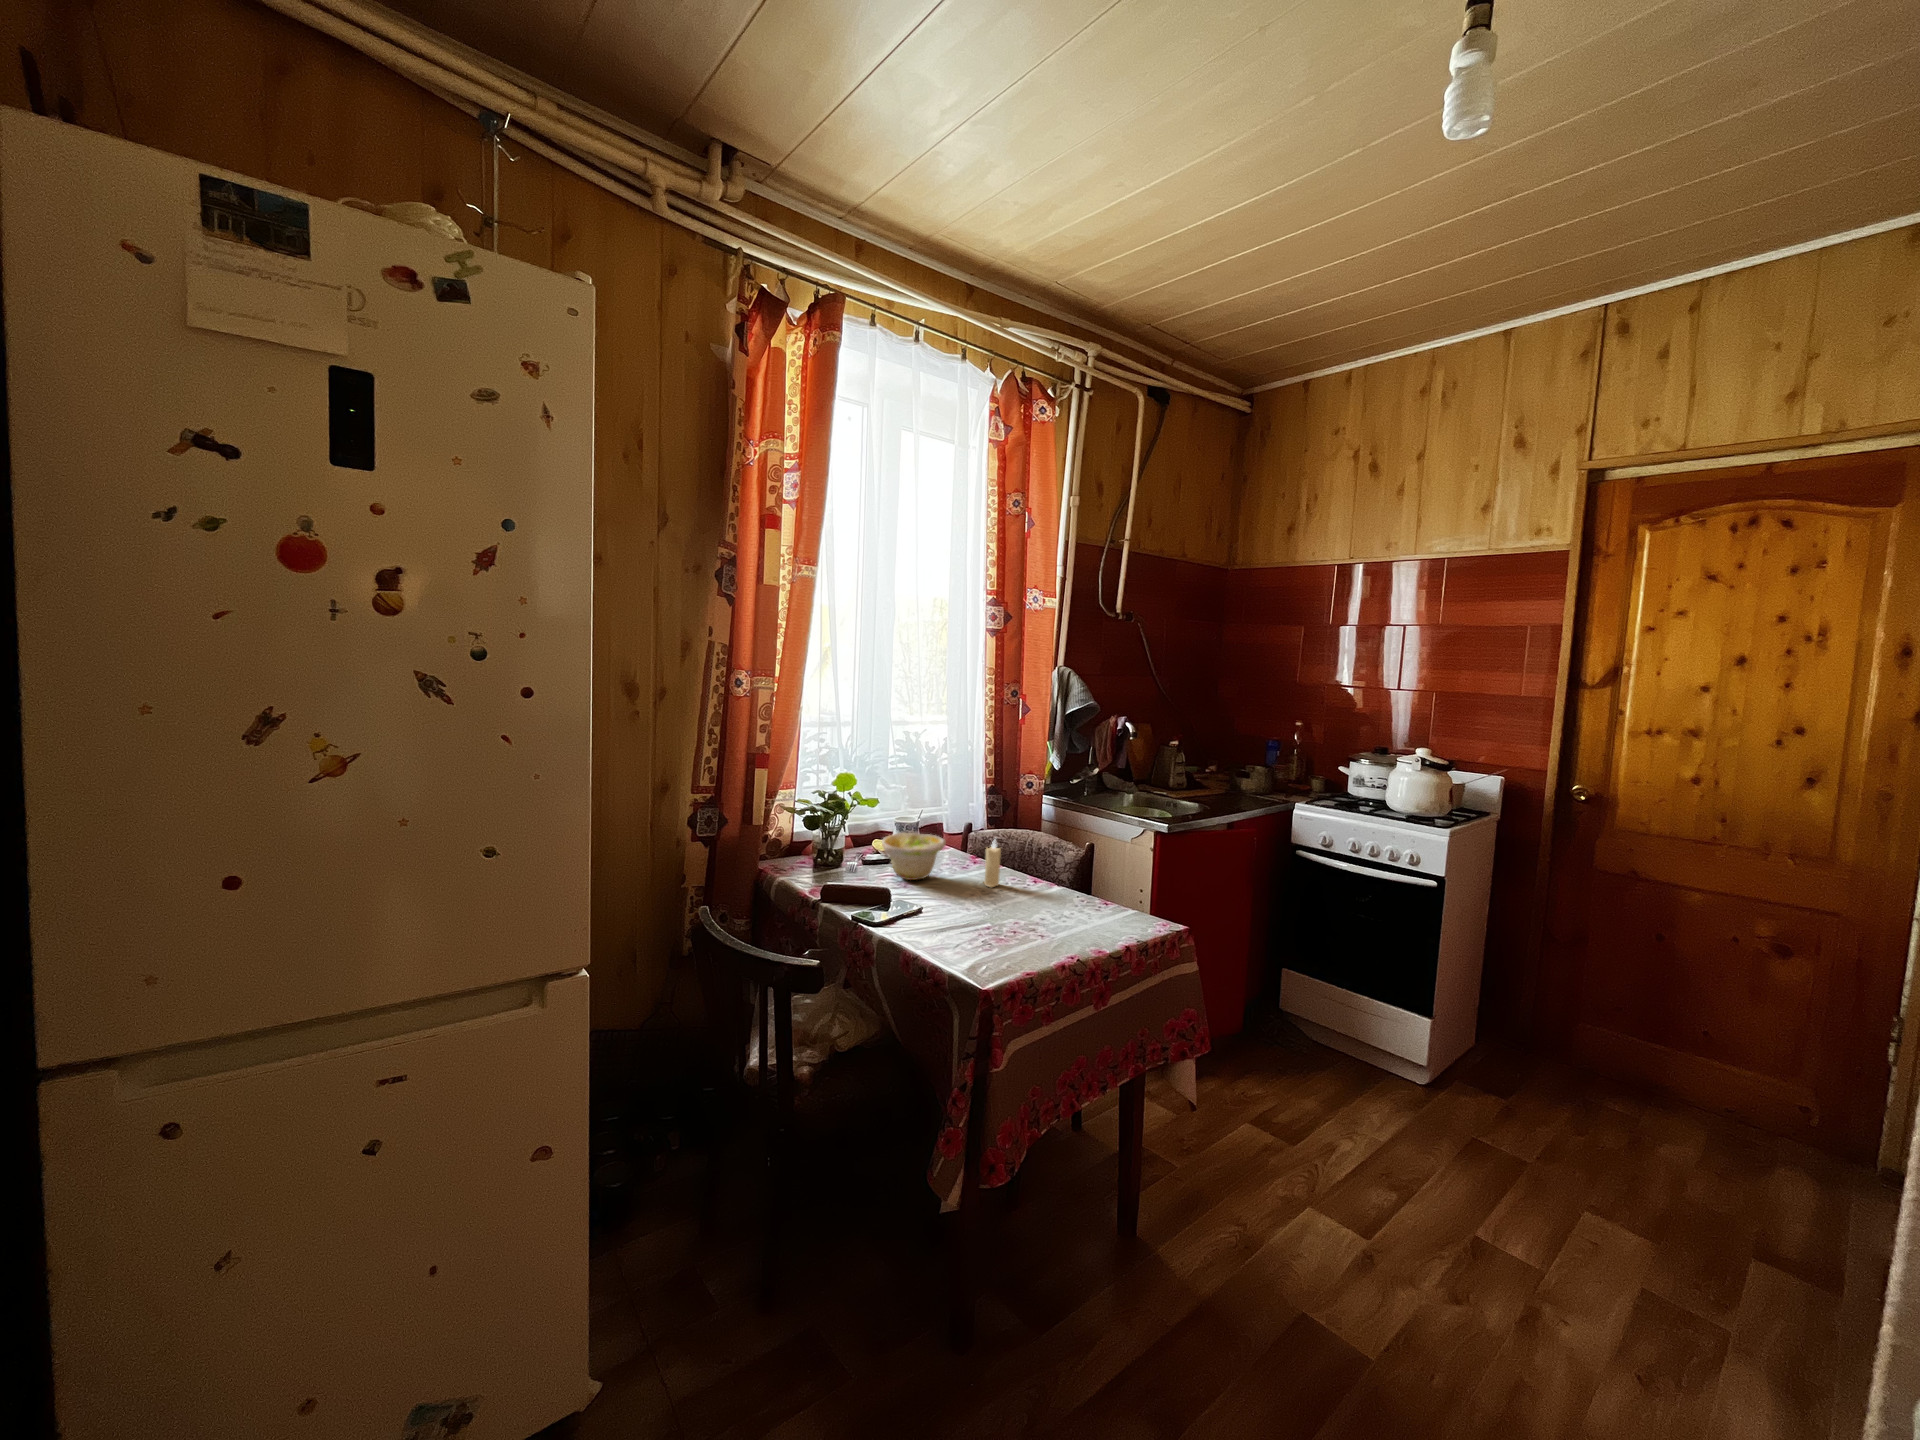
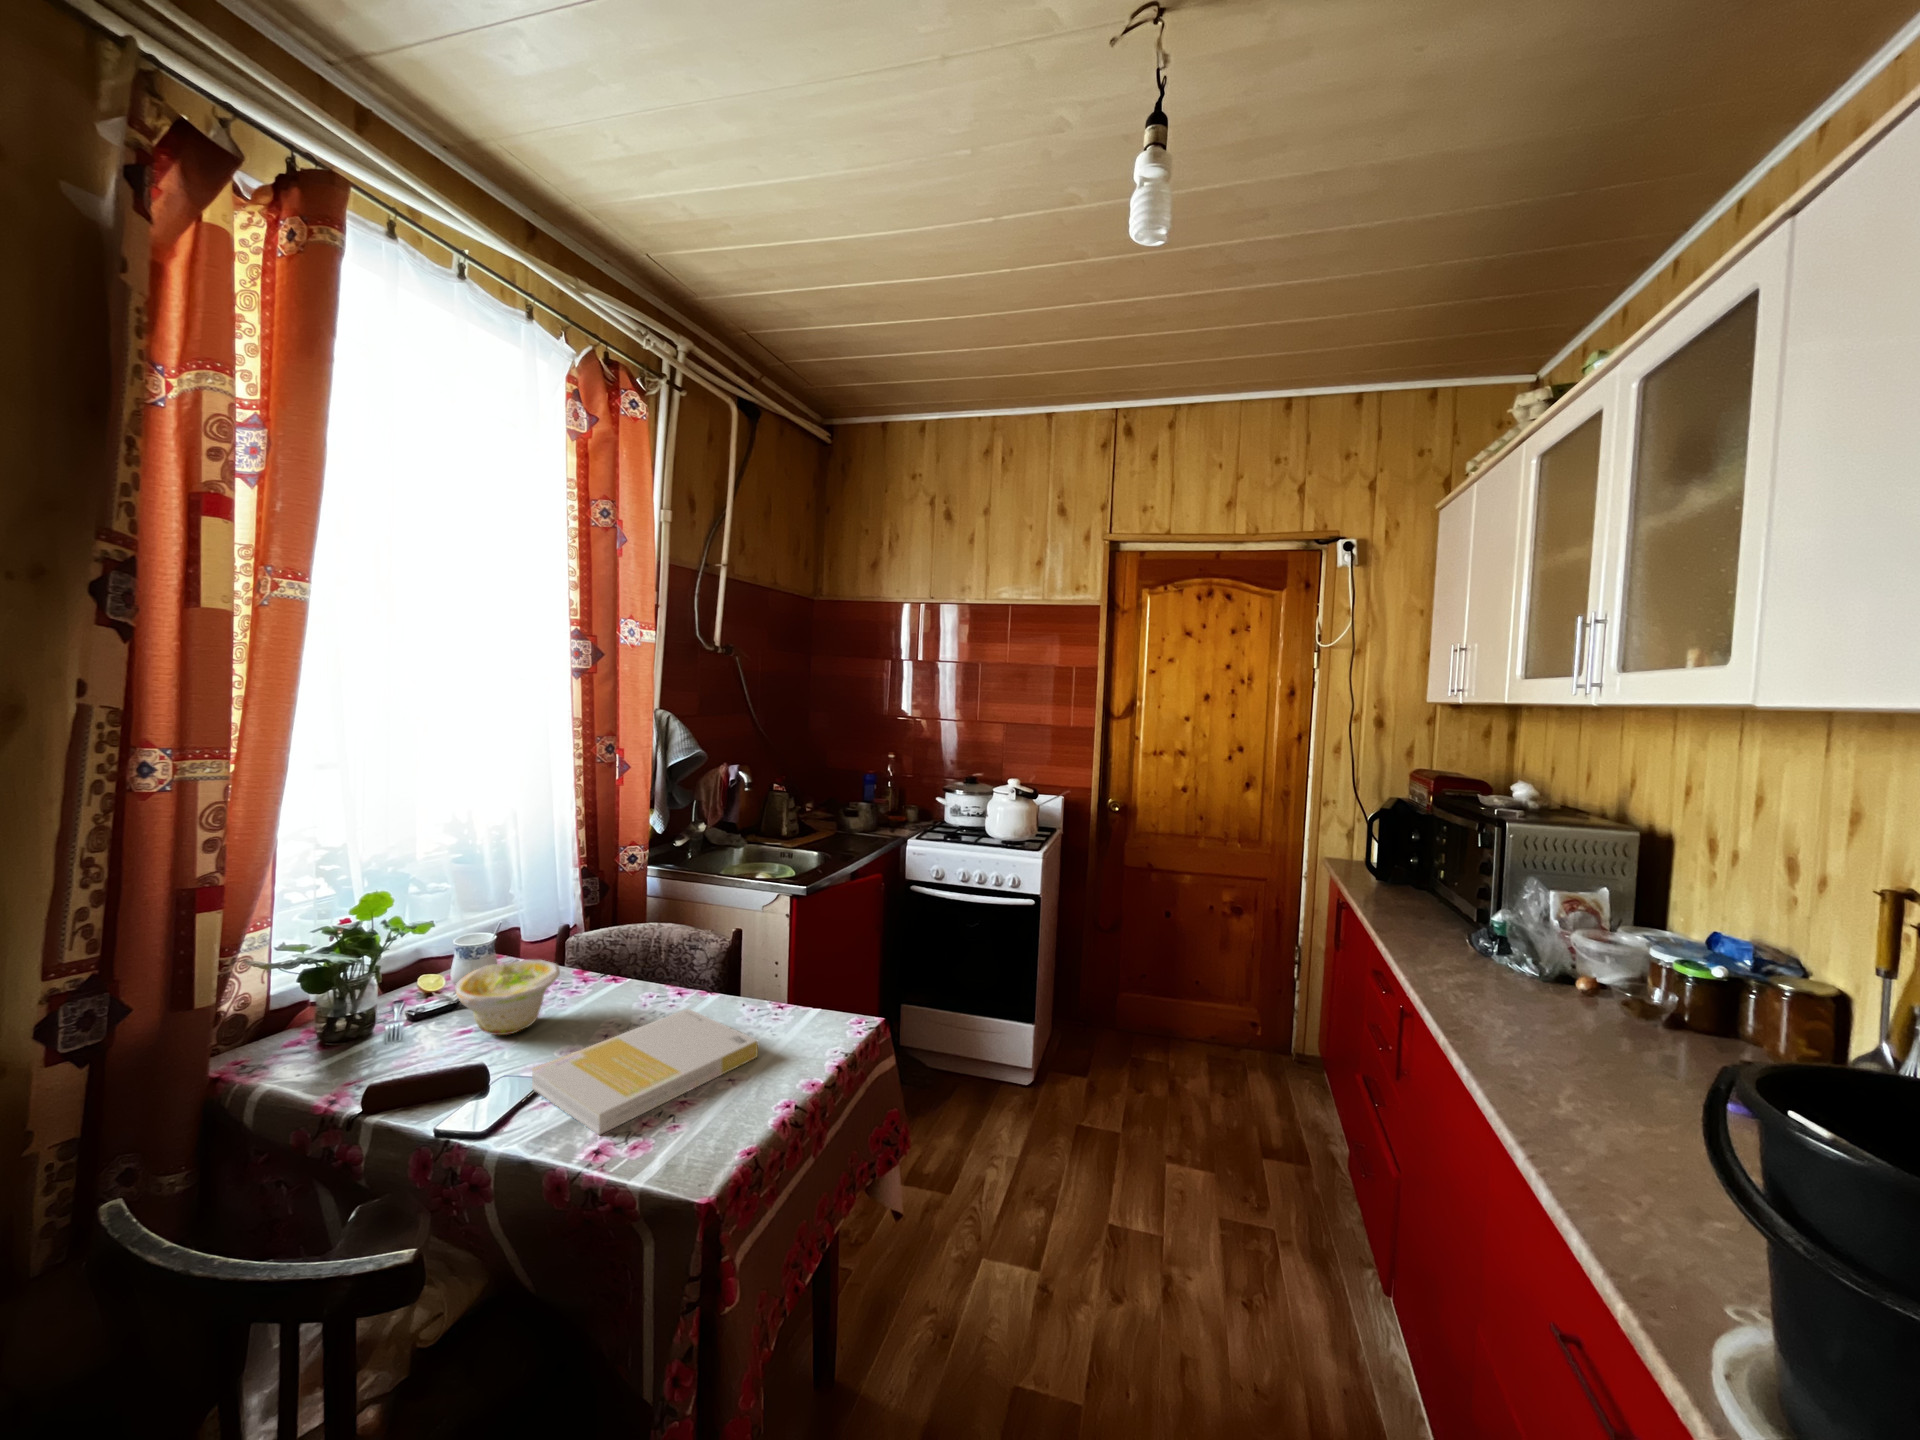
candle: present [984,840,1001,887] -> none [617,950,643,1017]
book: none [913,886,1067,938] -> present [532,1009,758,1135]

